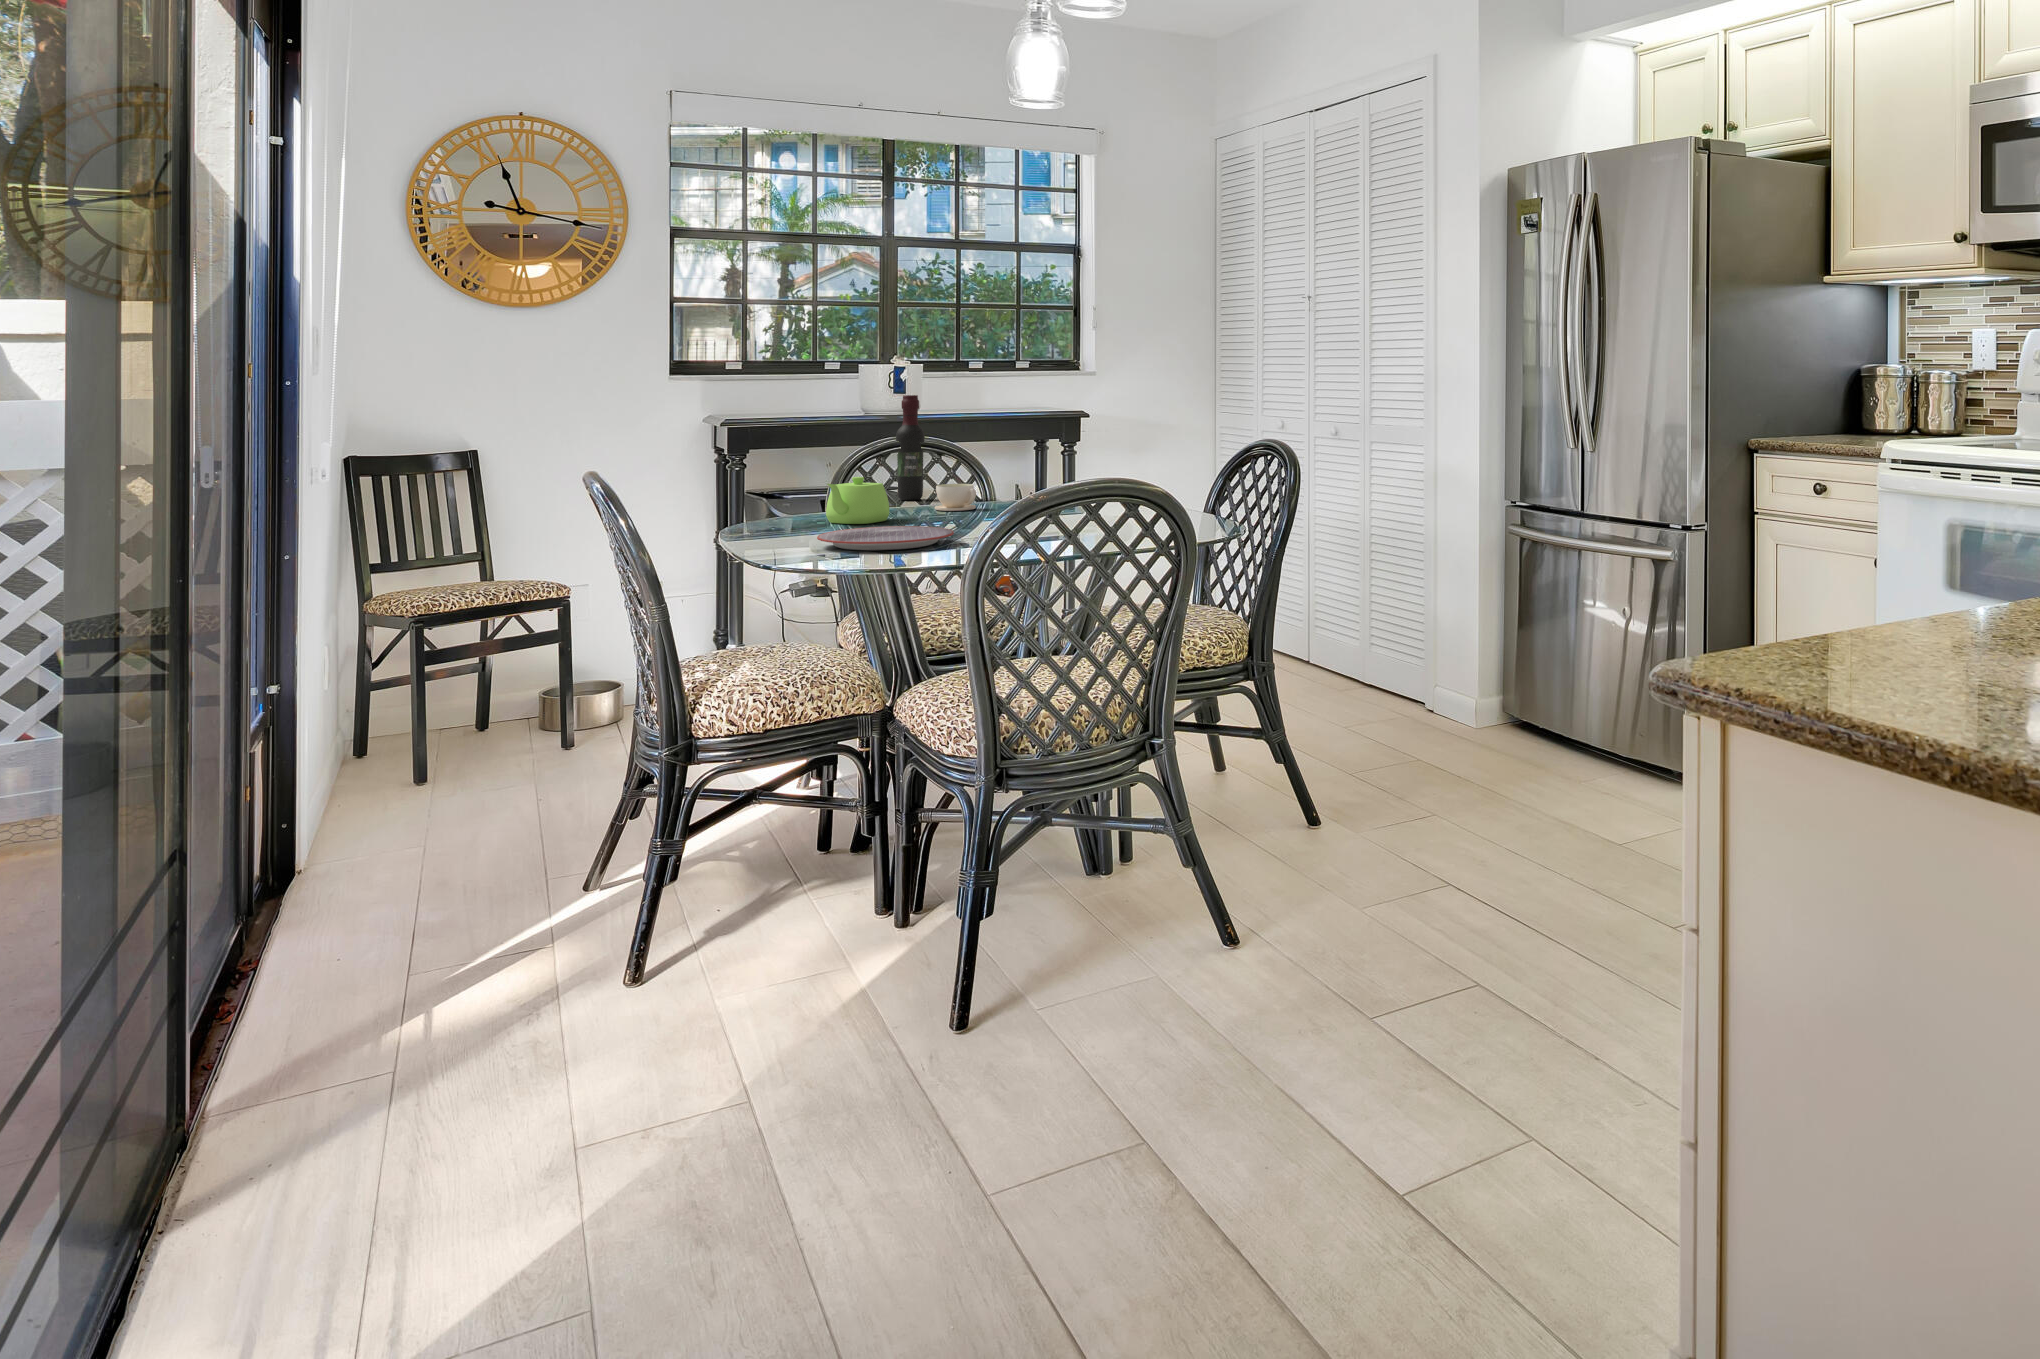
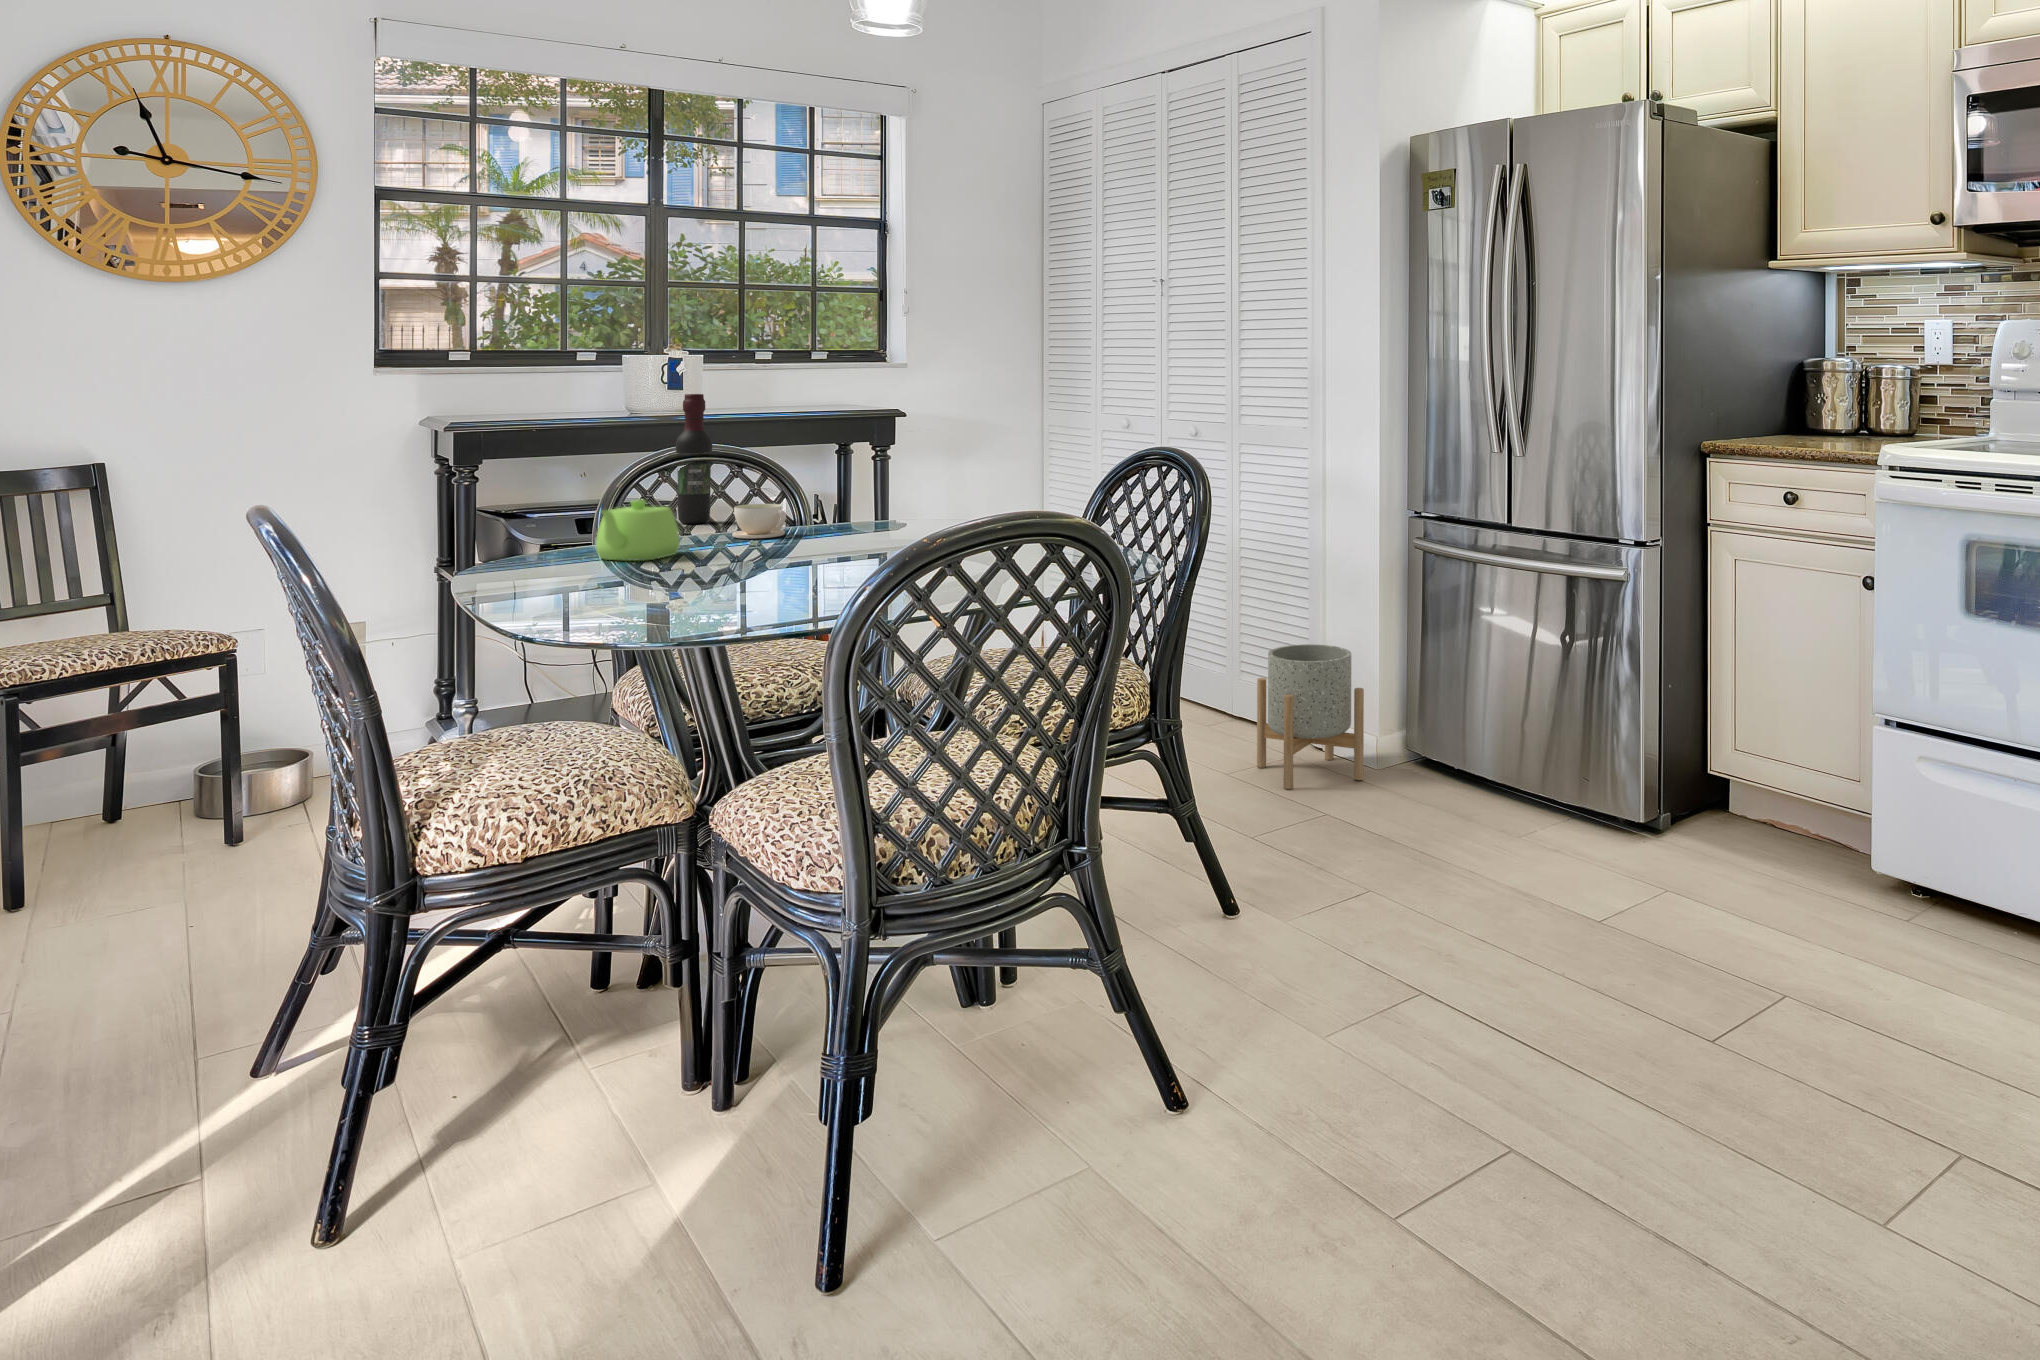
plate: present [817,526,954,550] -> none [596,566,782,603]
planter: none [1381,616,1470,738] -> present [1257,644,1364,789]

